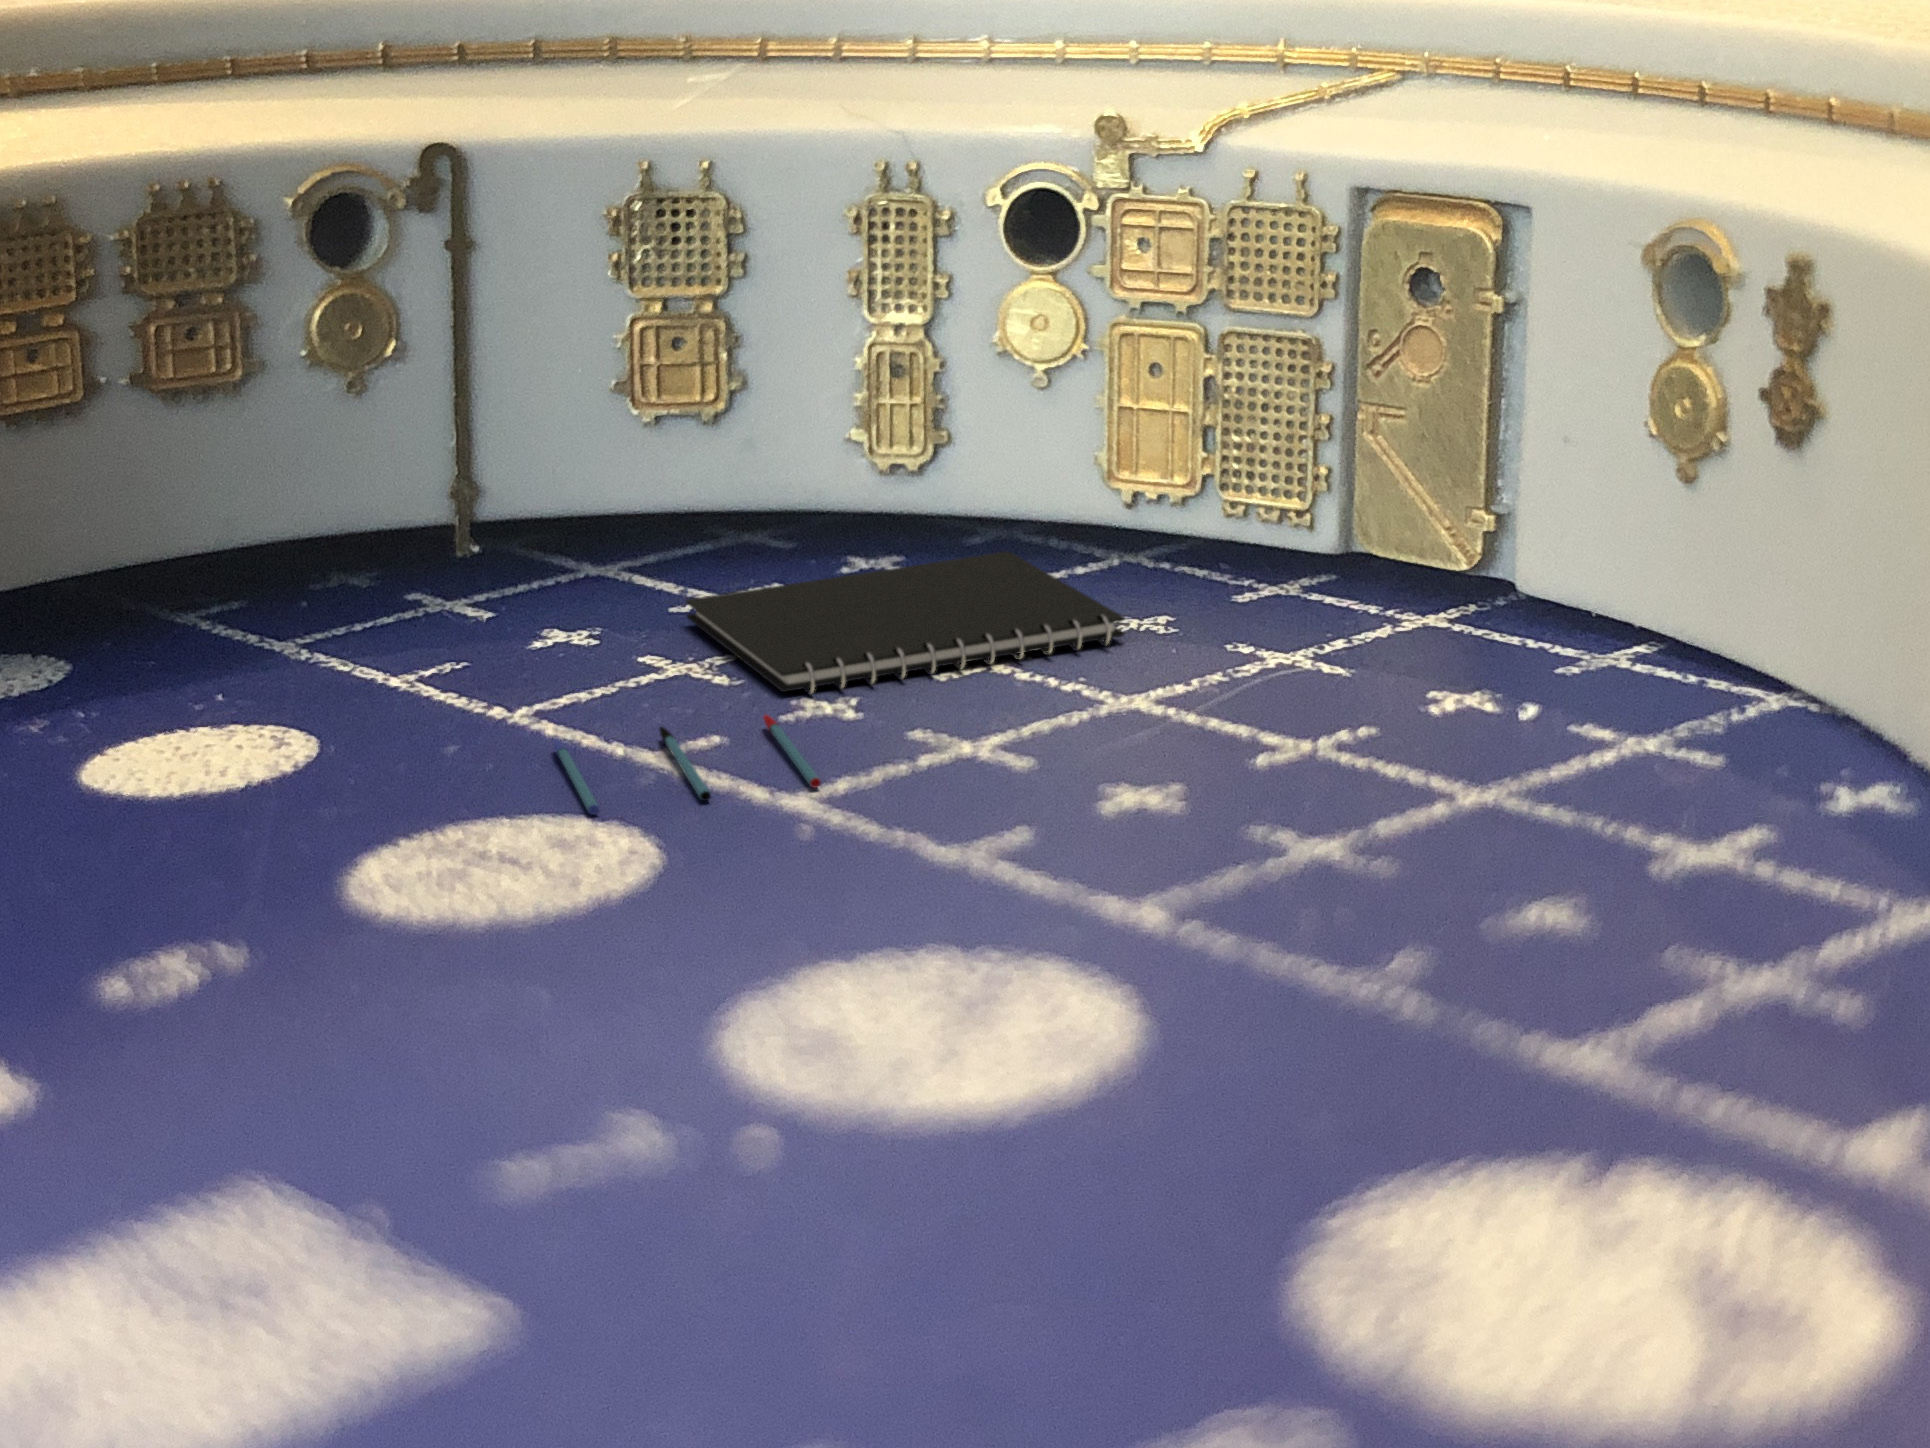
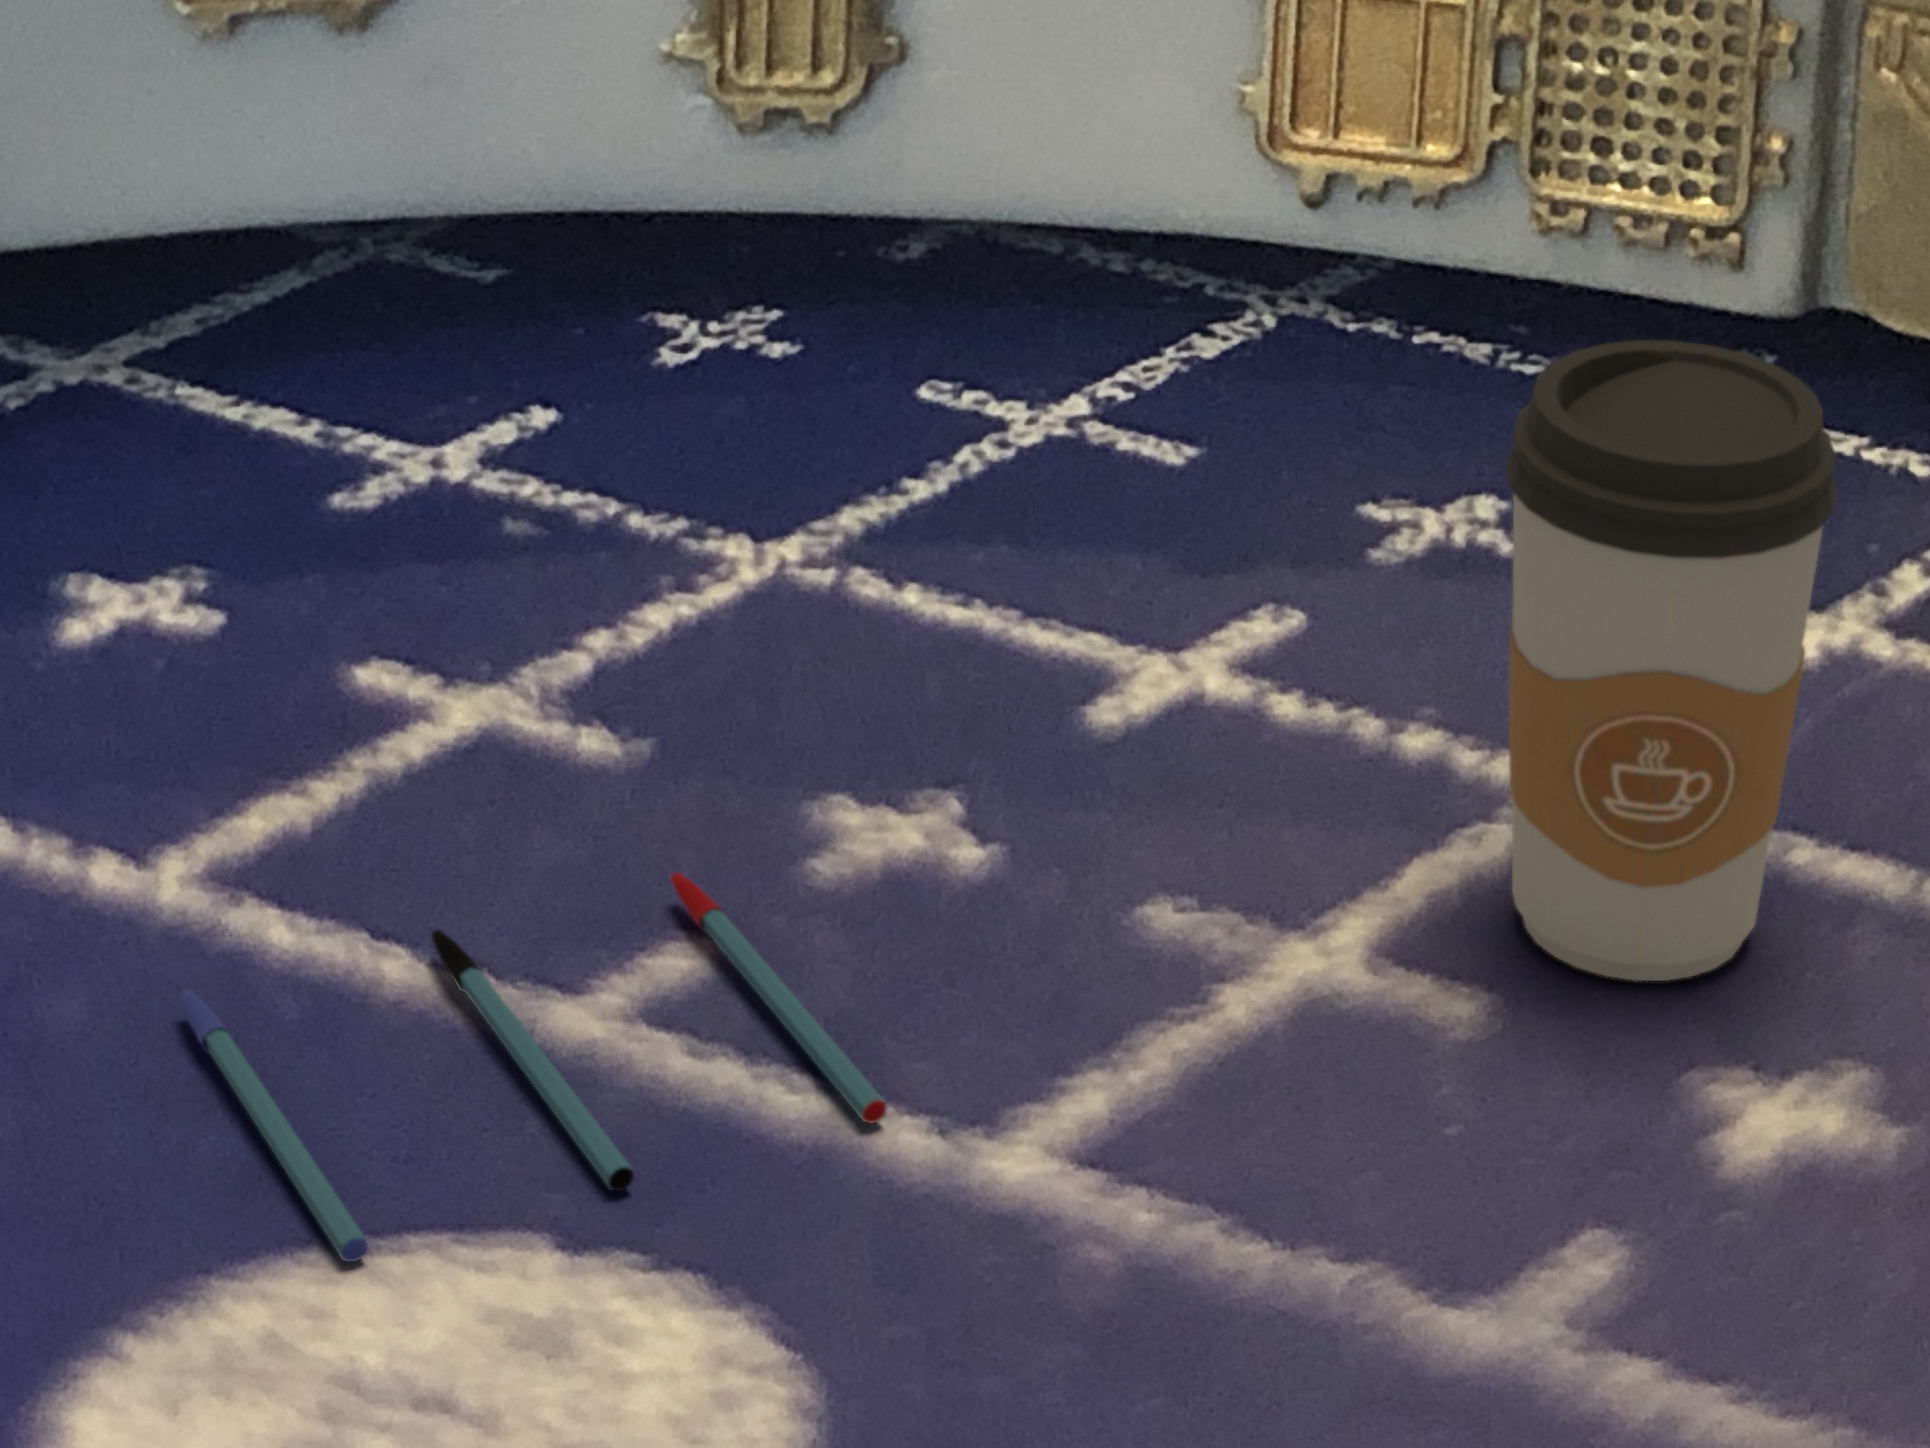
coffee cup: none [1099,491,1240,763] -> present [1506,340,1836,981]
notebook: present [686,551,1124,694] -> none [370,308,1393,778]

